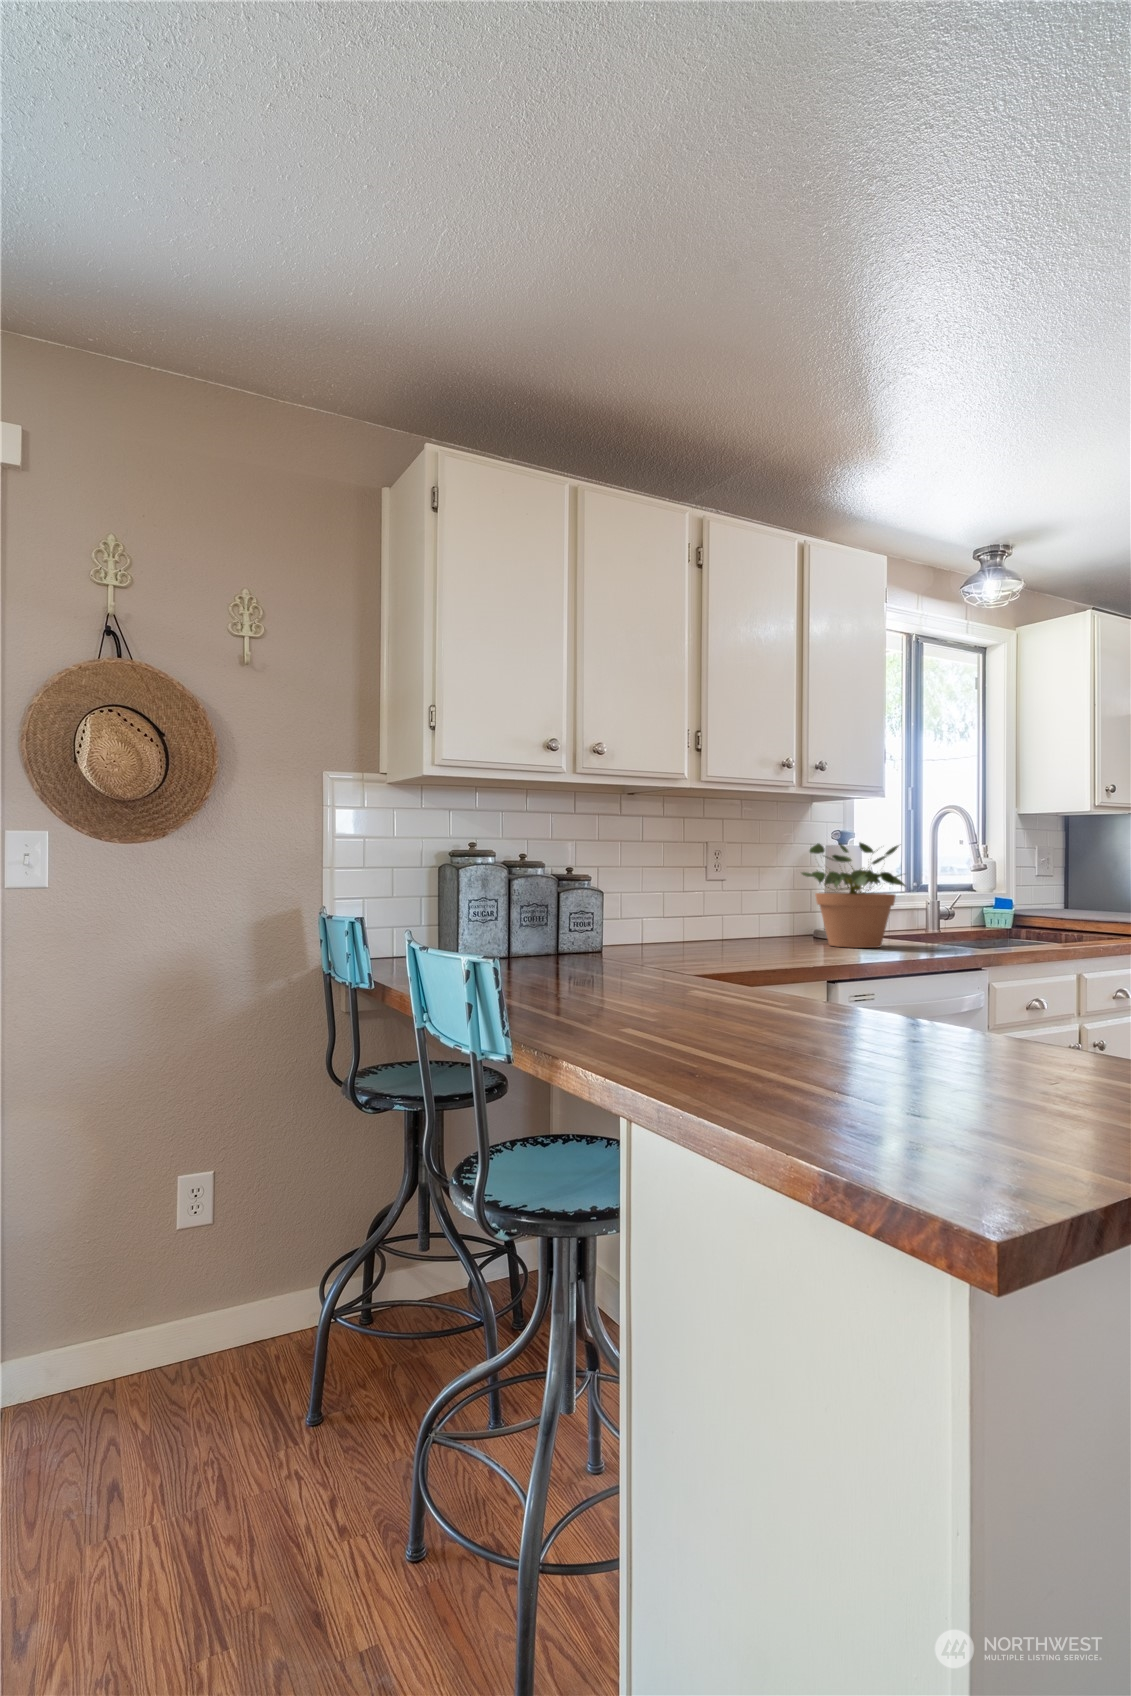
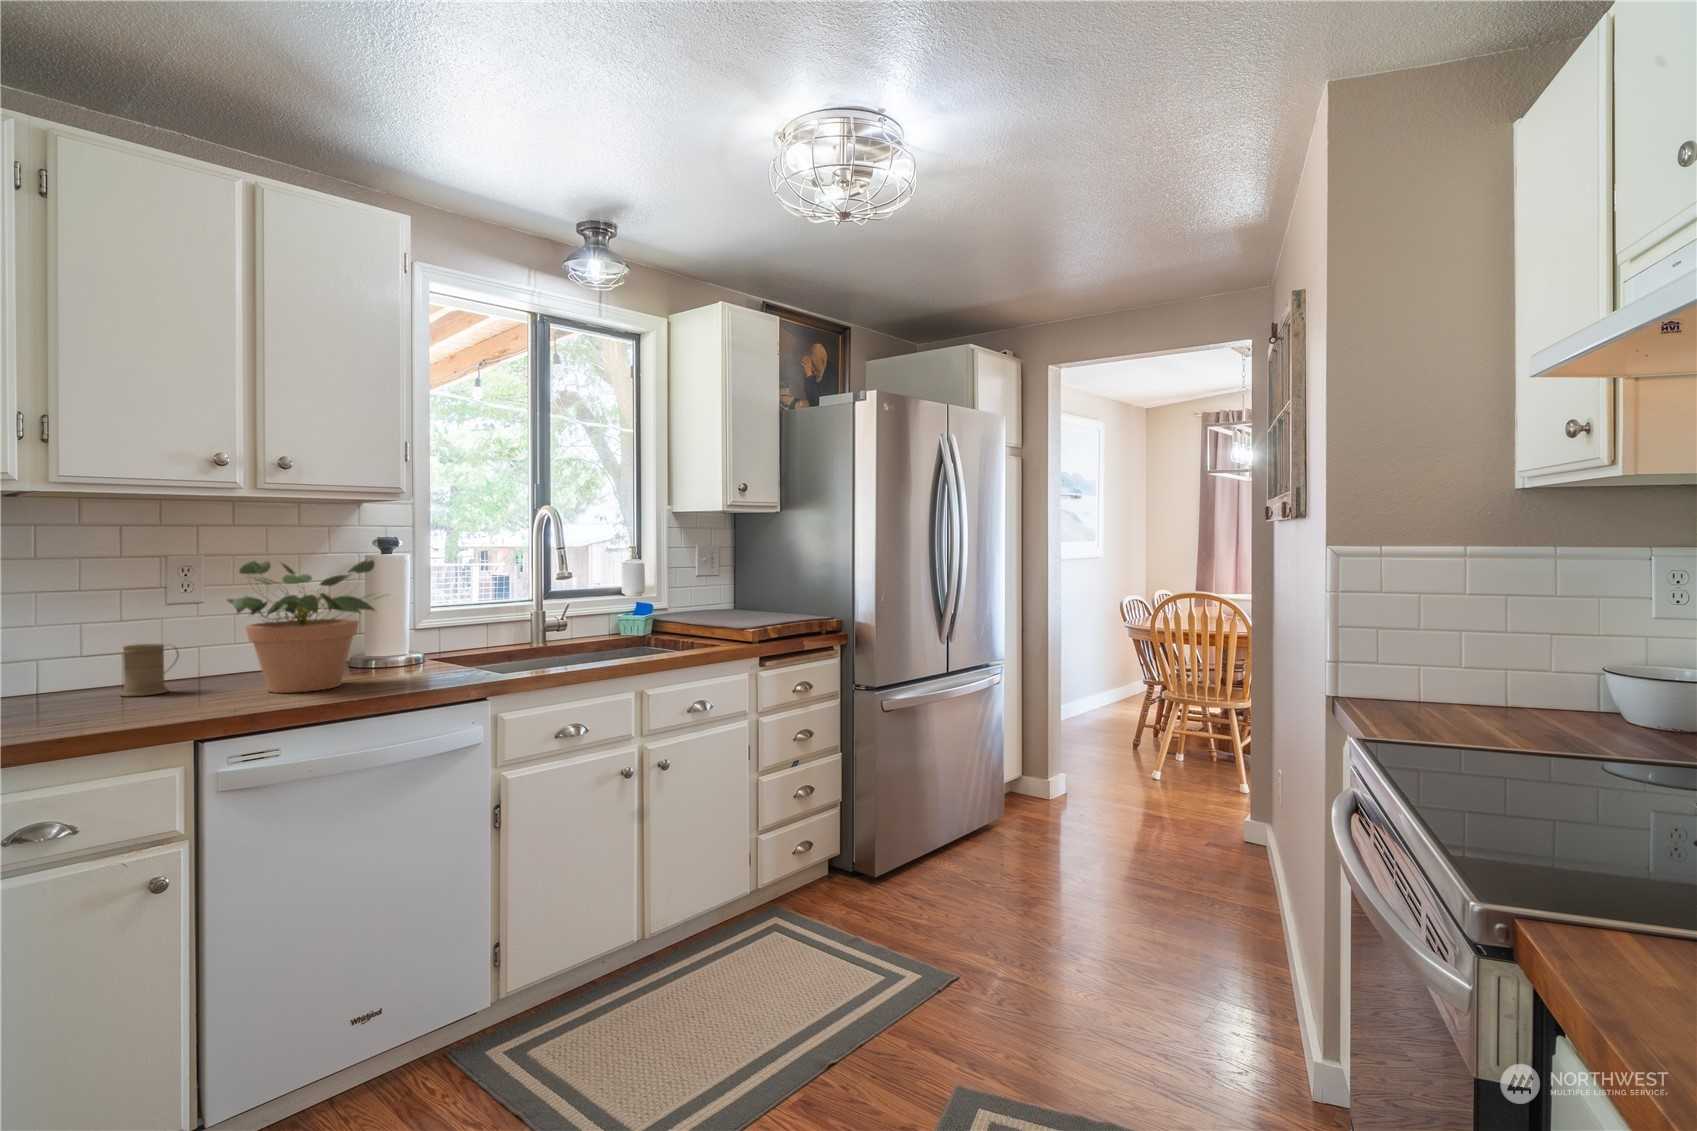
mug: none [726,906,756,944] -> present [120,644,179,696]

